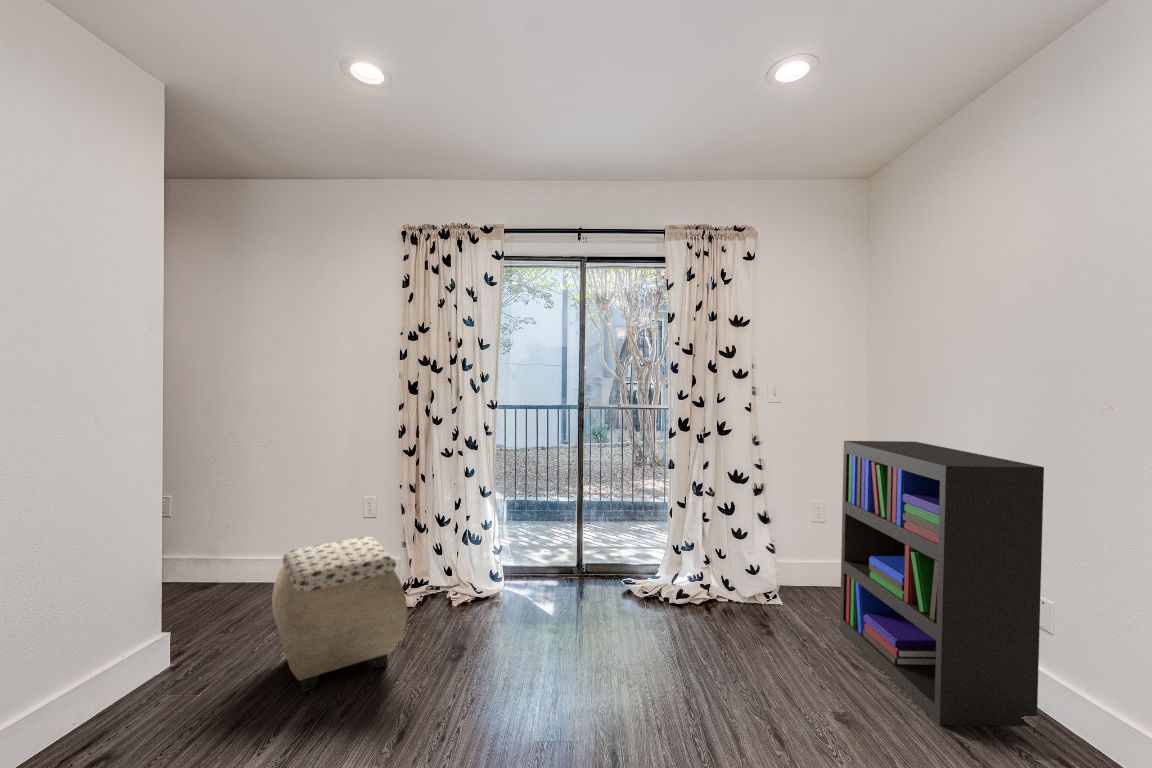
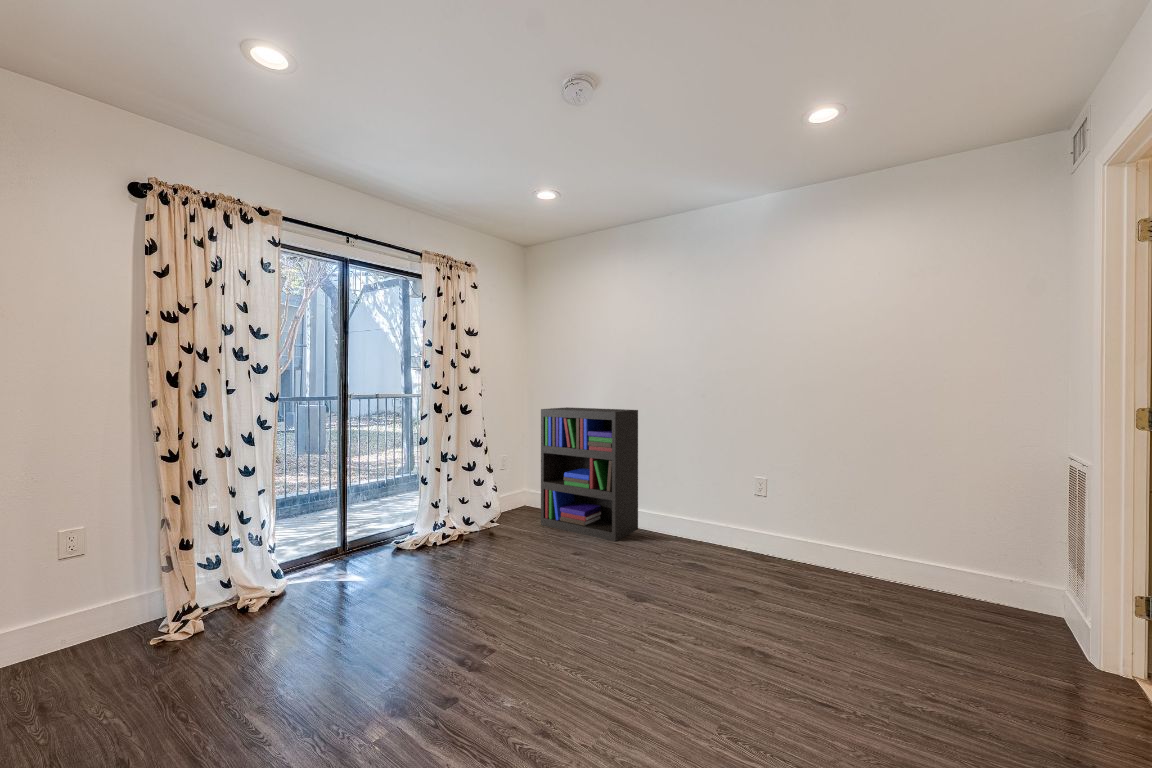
ottoman: present [272,537,407,692] -> none [73,551,297,726]

